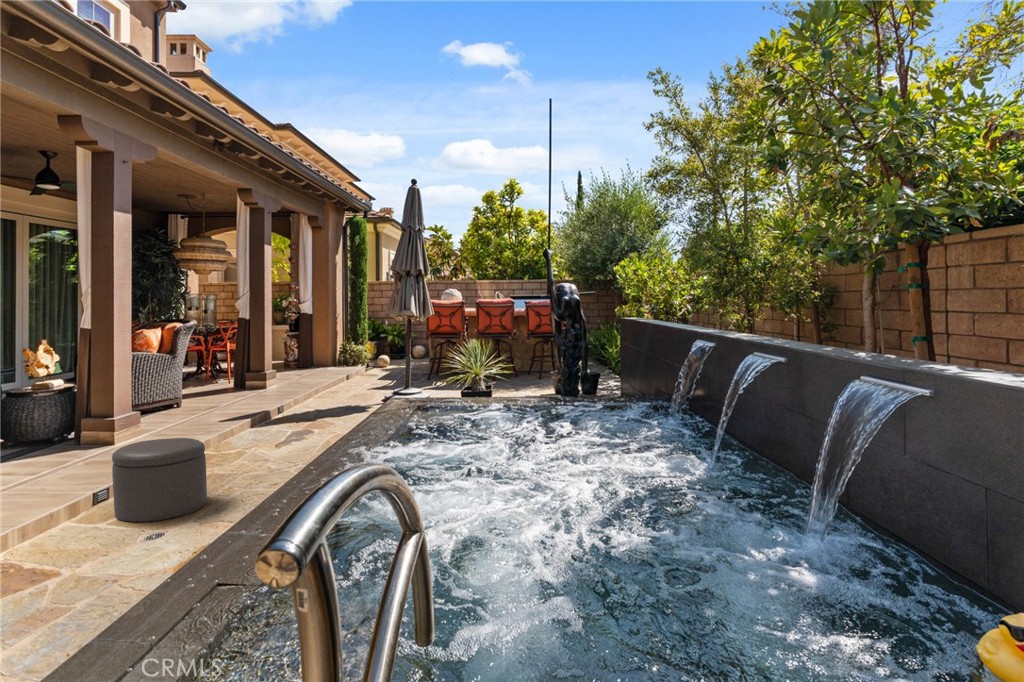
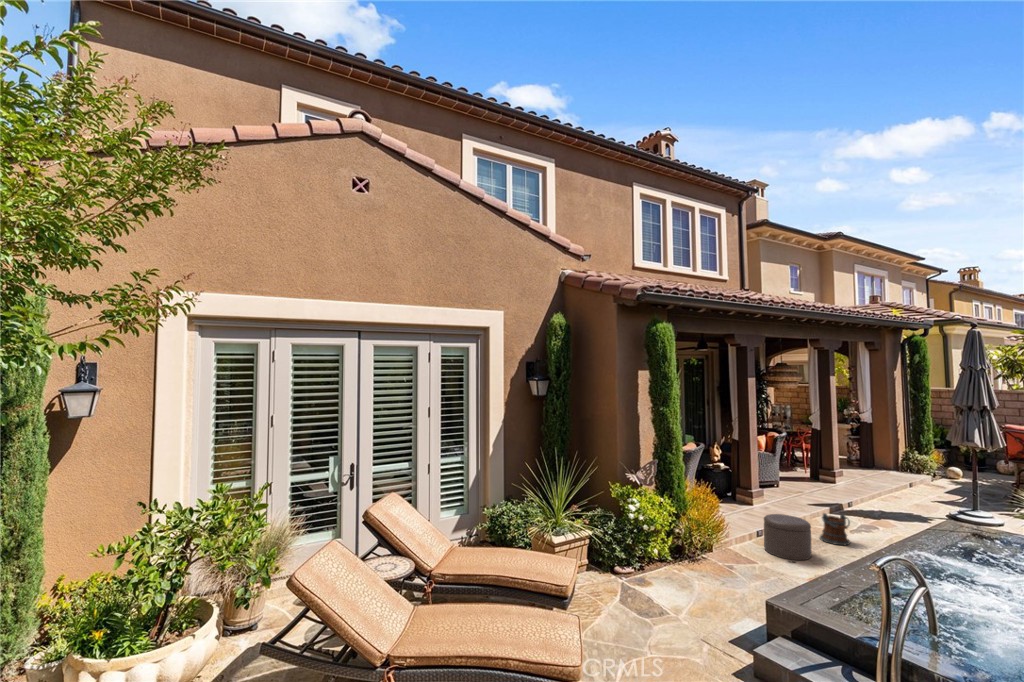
bucket: none [227,419,275,471] -> present [820,513,850,545]

